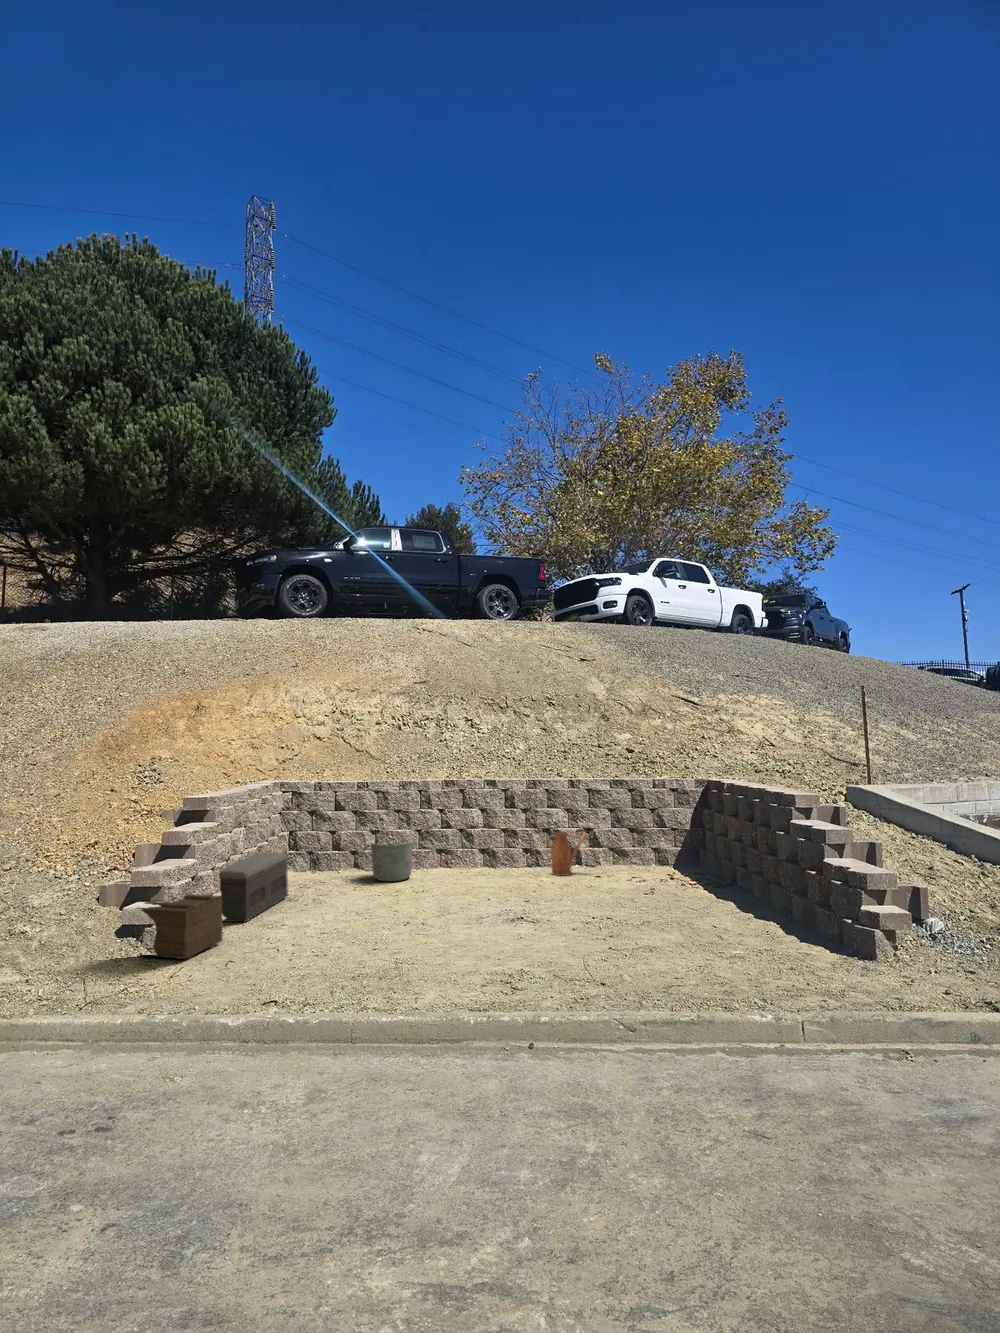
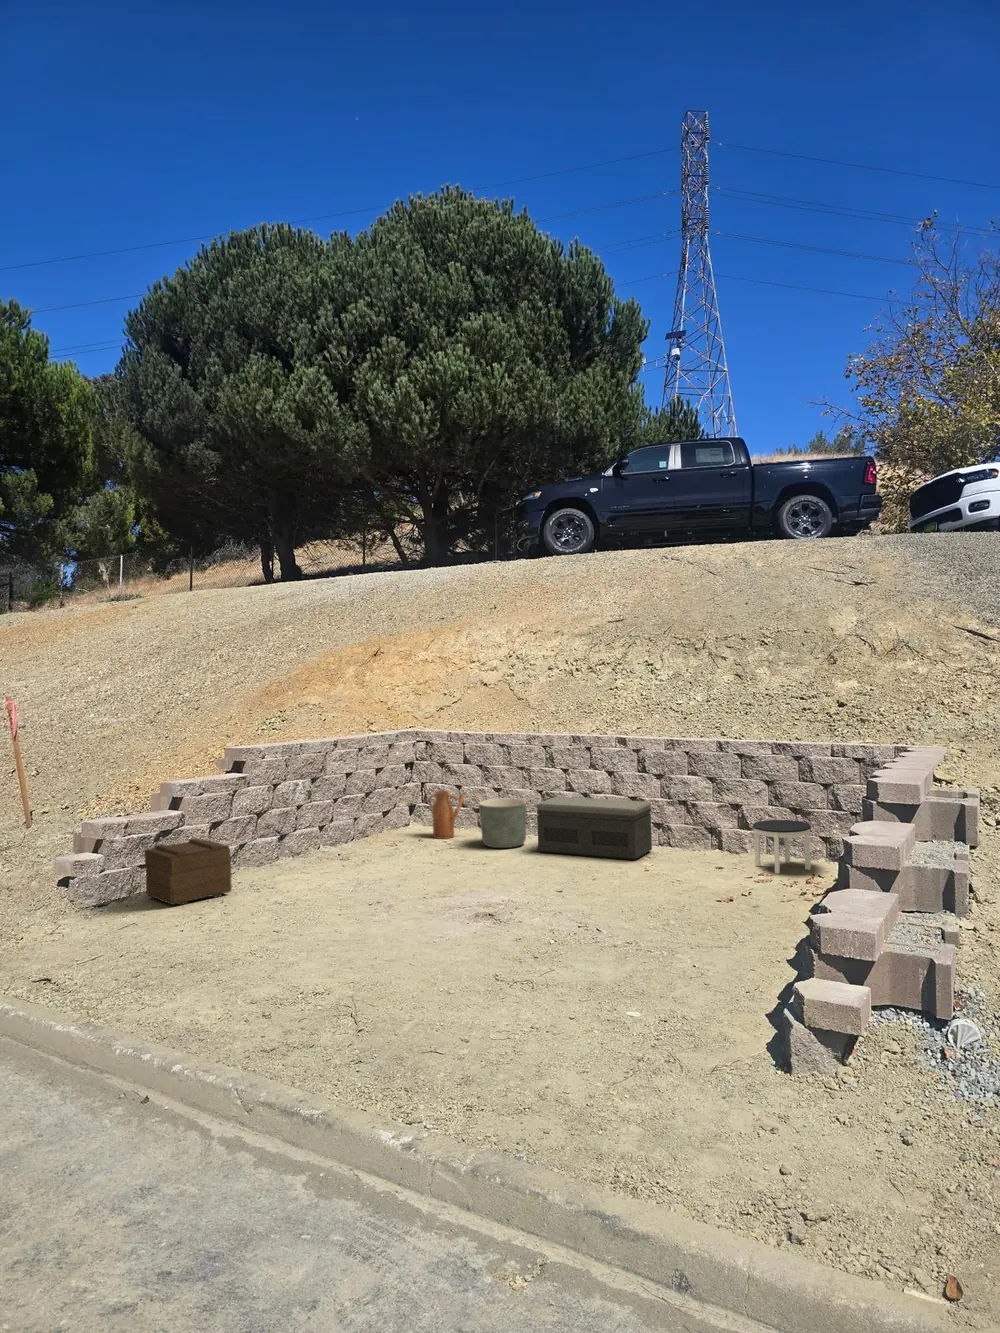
watering can: present [546,832,587,876] -> present [429,791,466,839]
round table: none [611,838,653,878] -> present [753,820,811,874]
storage bench: present [219,852,288,922] -> present [537,797,652,860]

